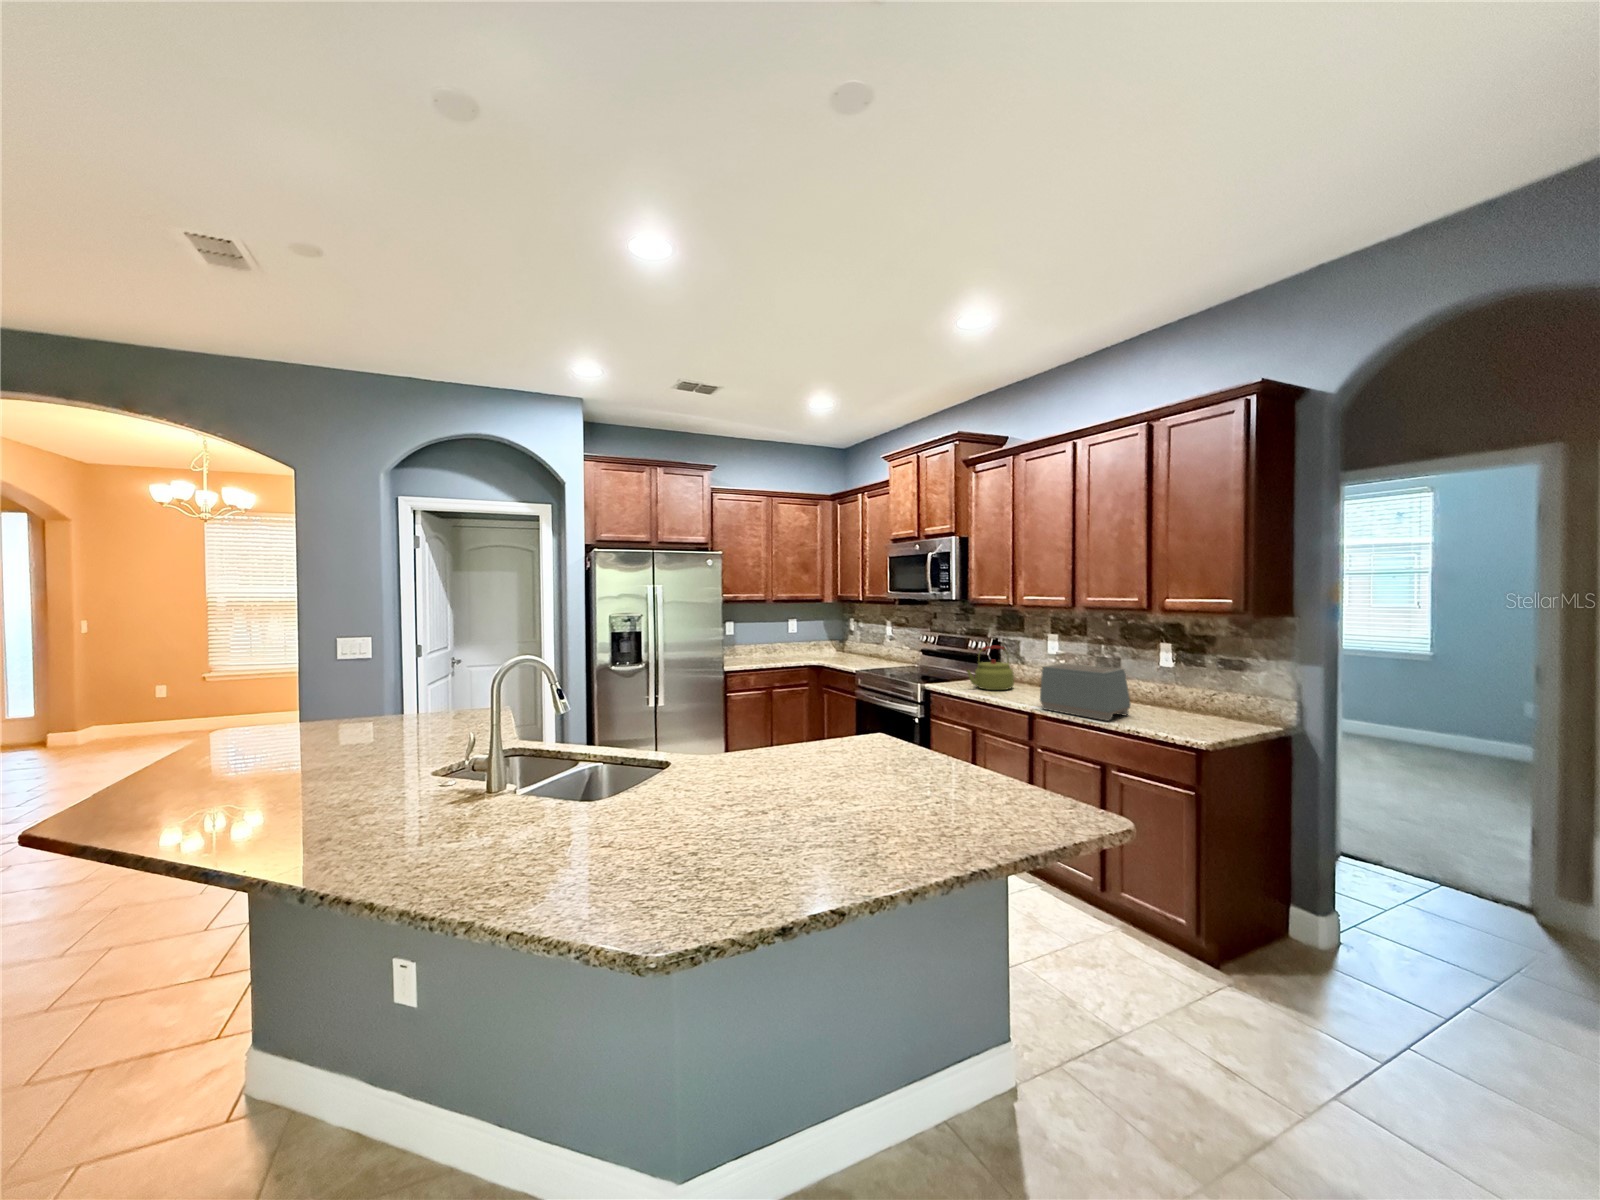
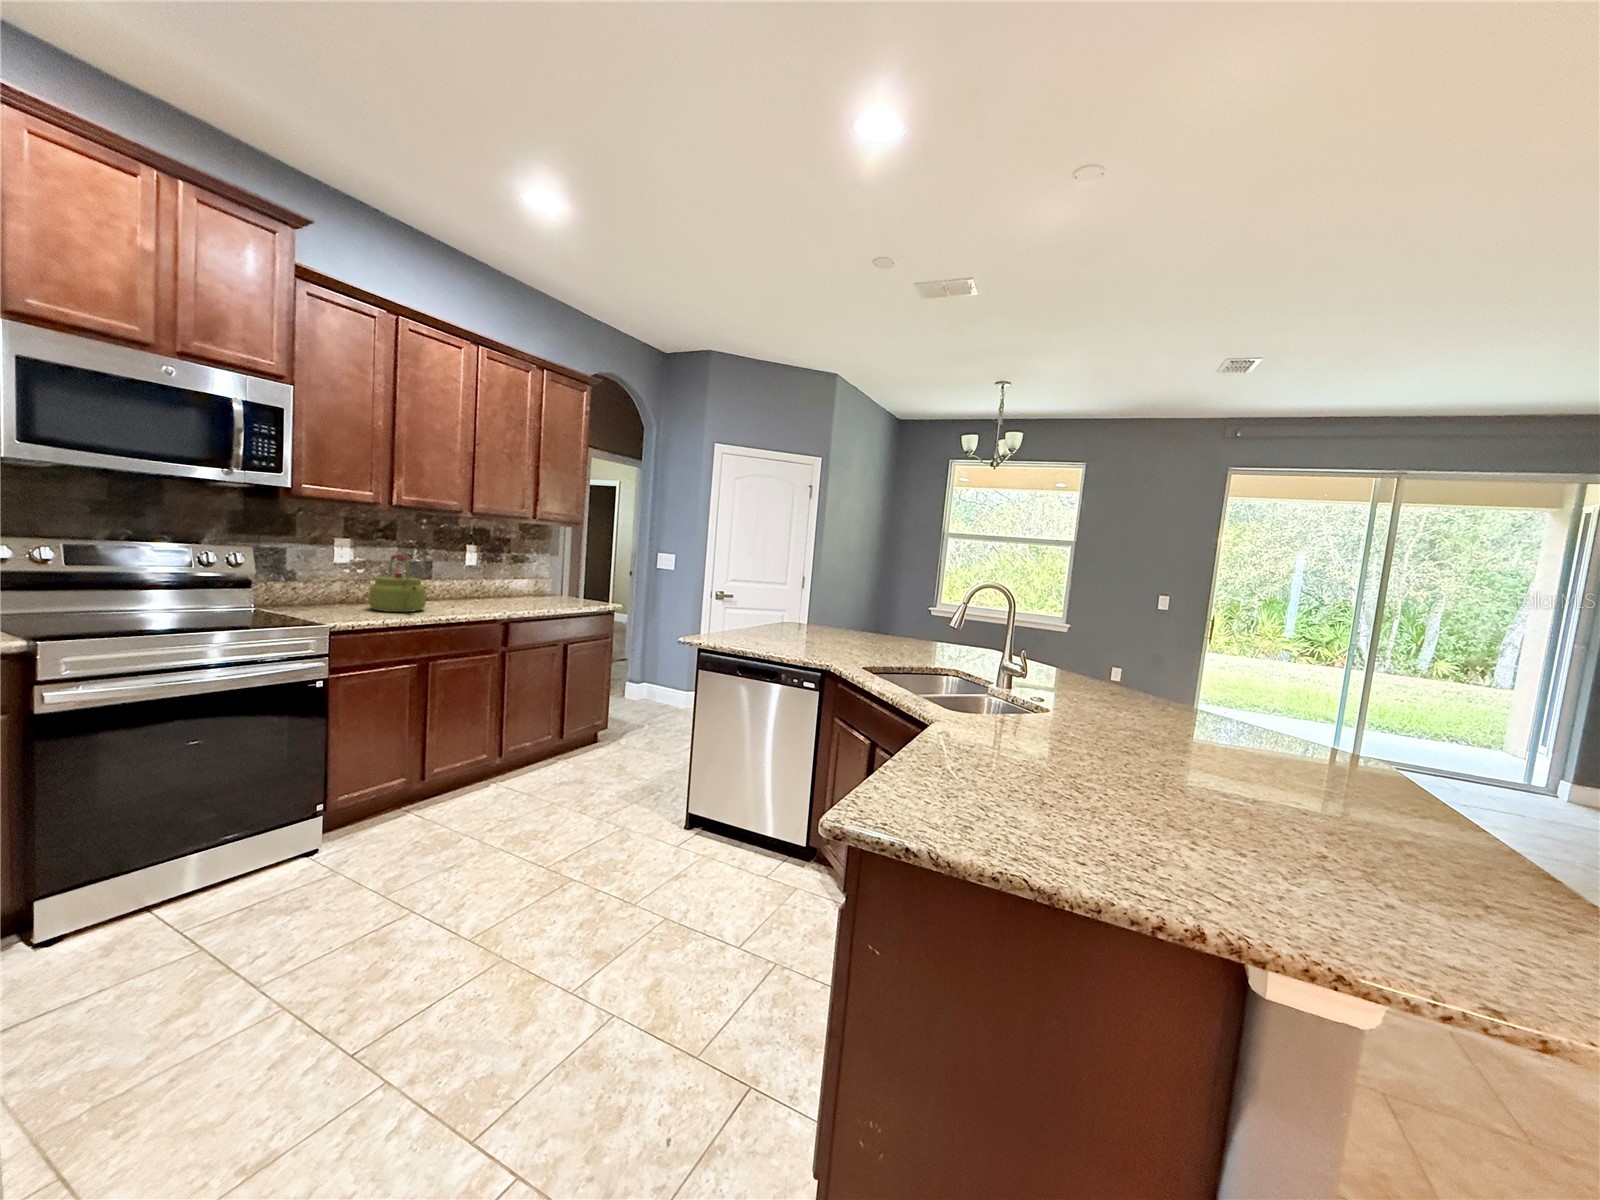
toaster: present [1040,663,1130,721] -> none [487,566,554,609]

